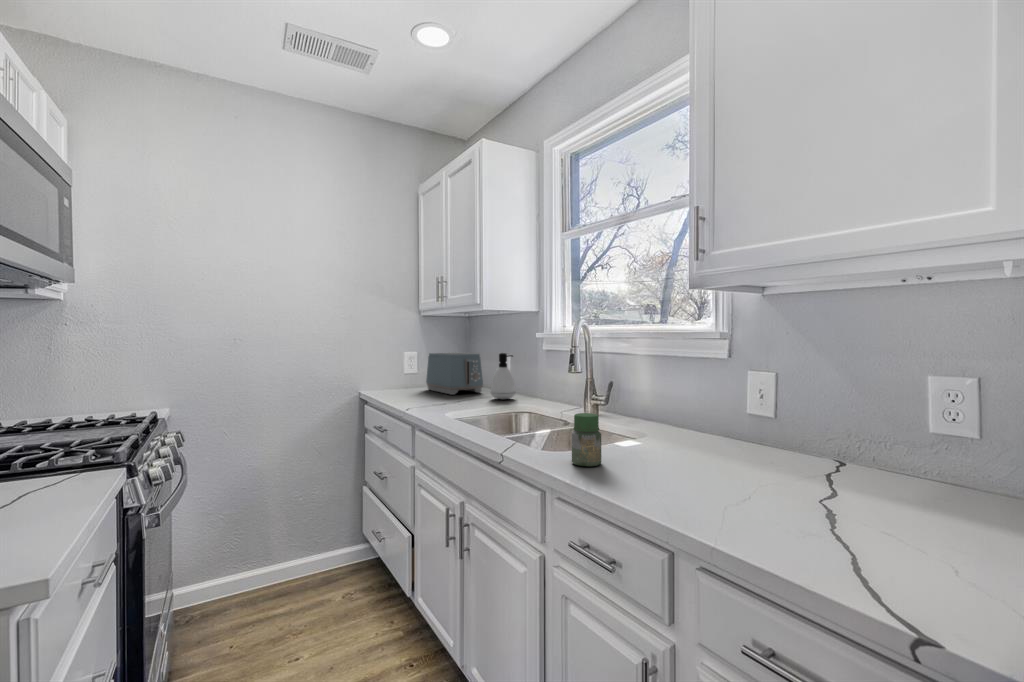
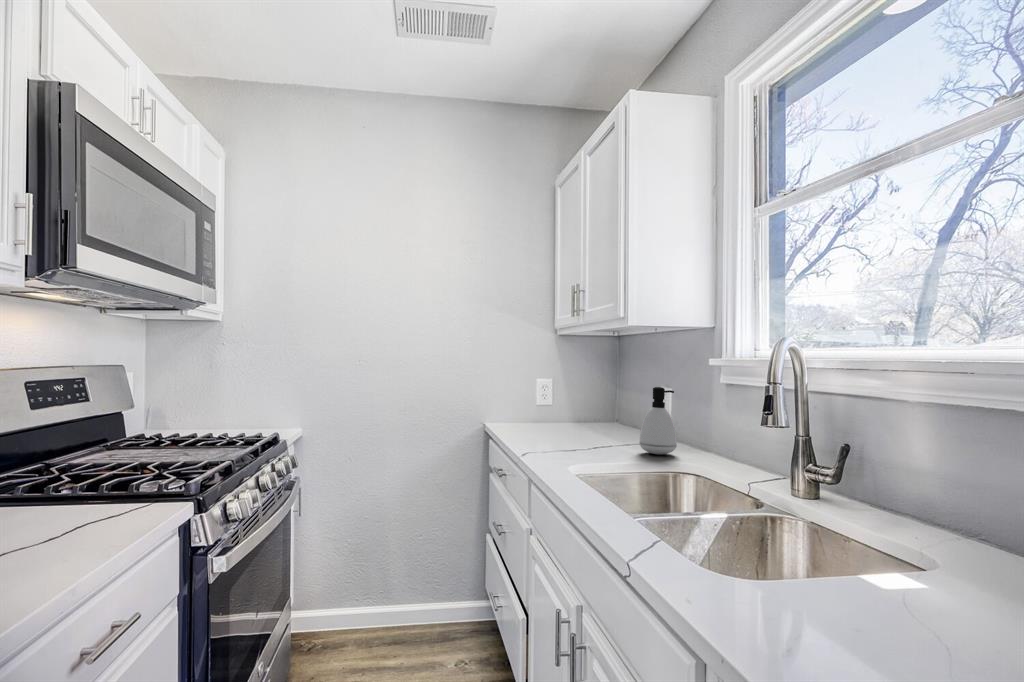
toaster: present [426,352,483,395] -> none [558,384,632,441]
jar: present [572,413,601,466] -> none [771,507,843,633]

